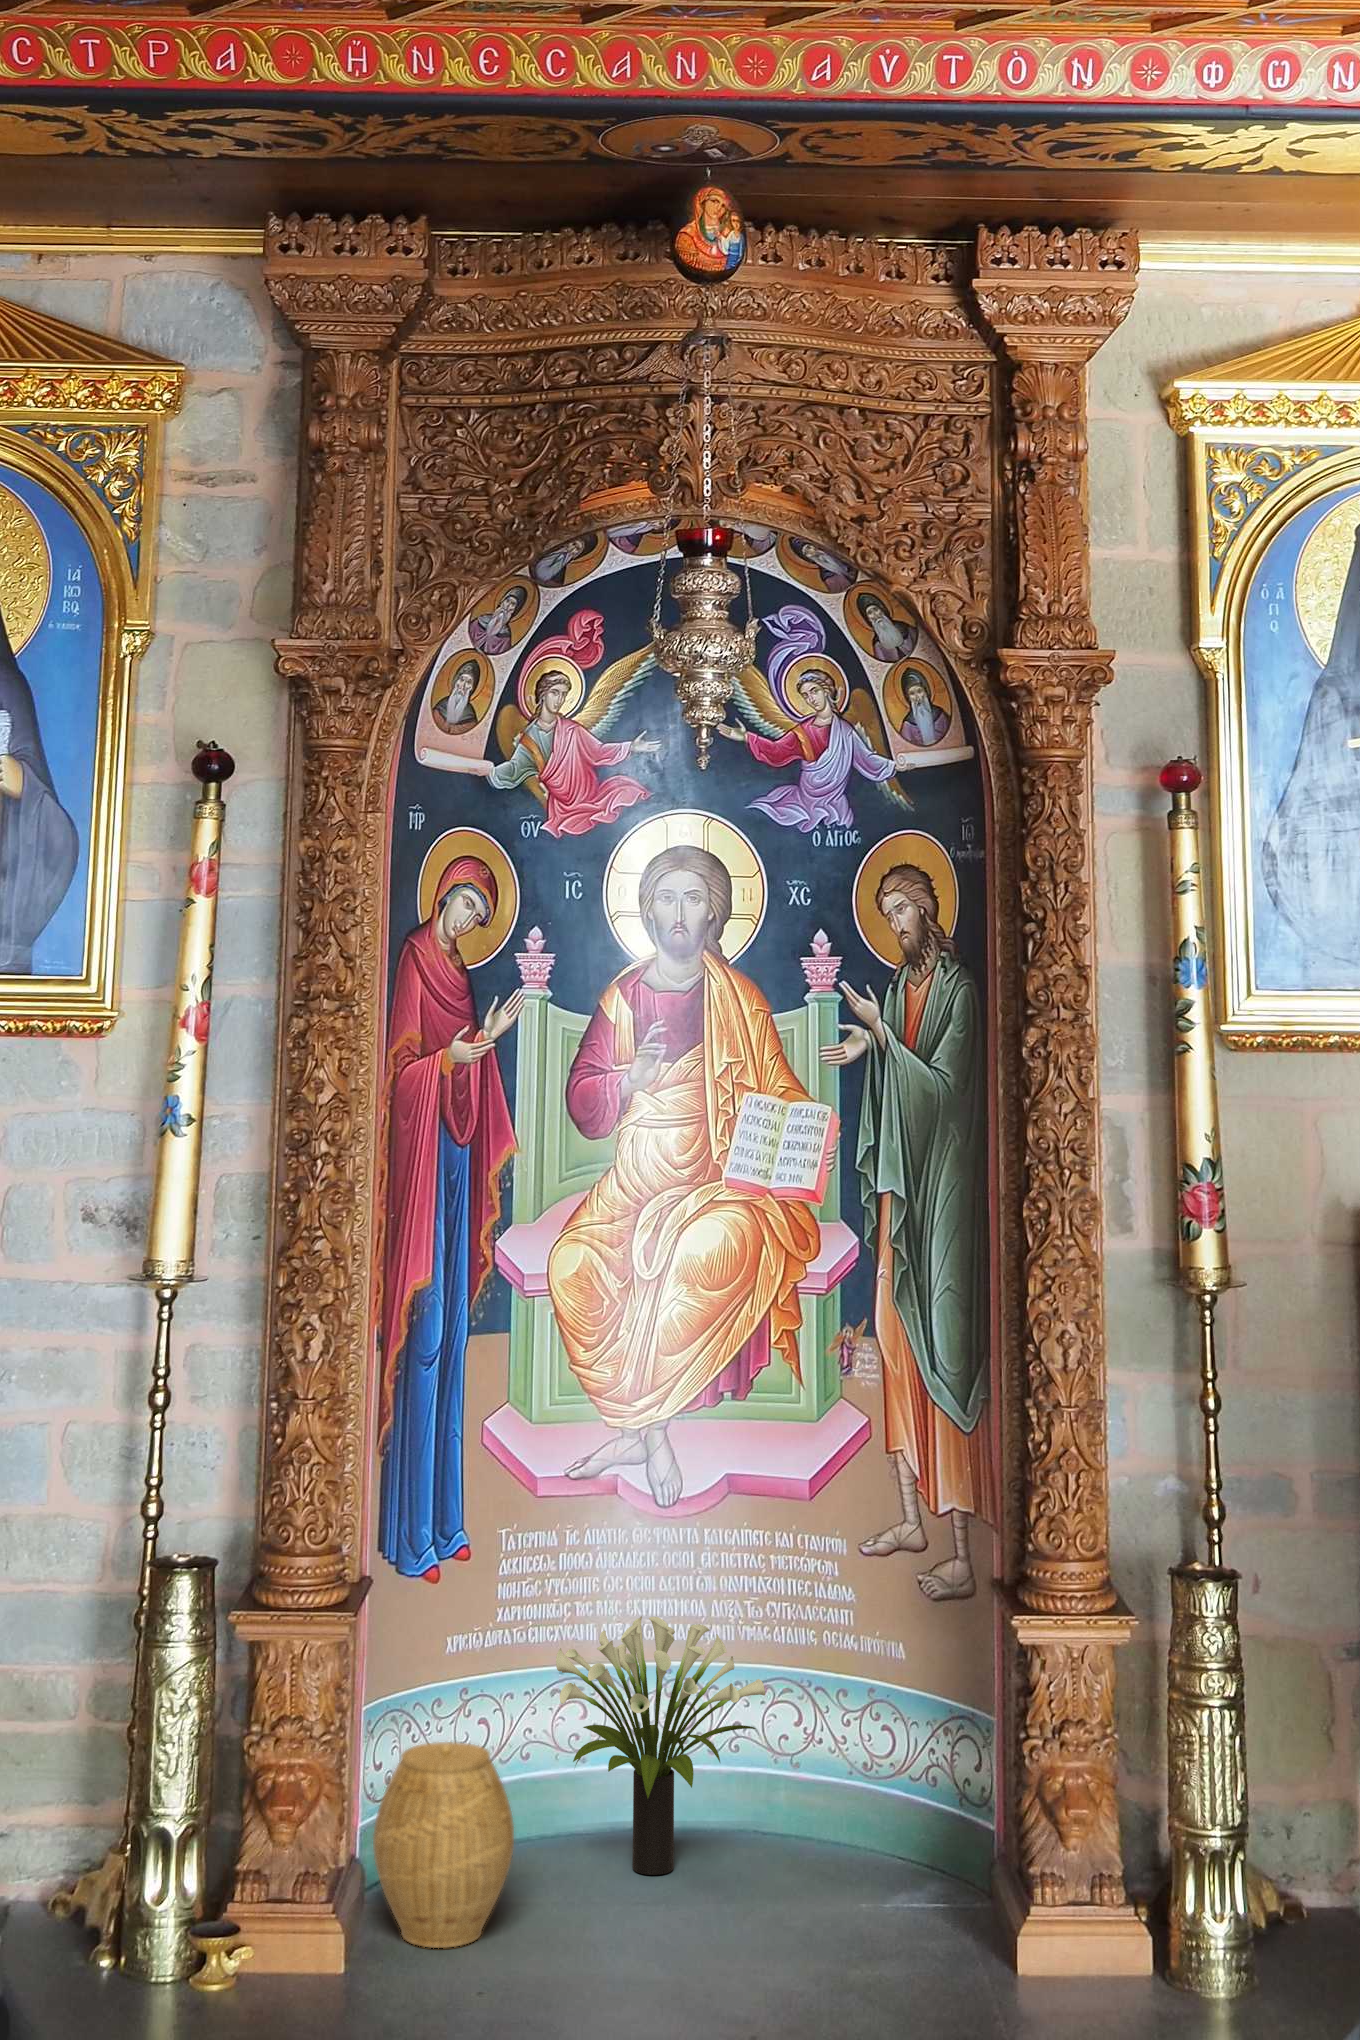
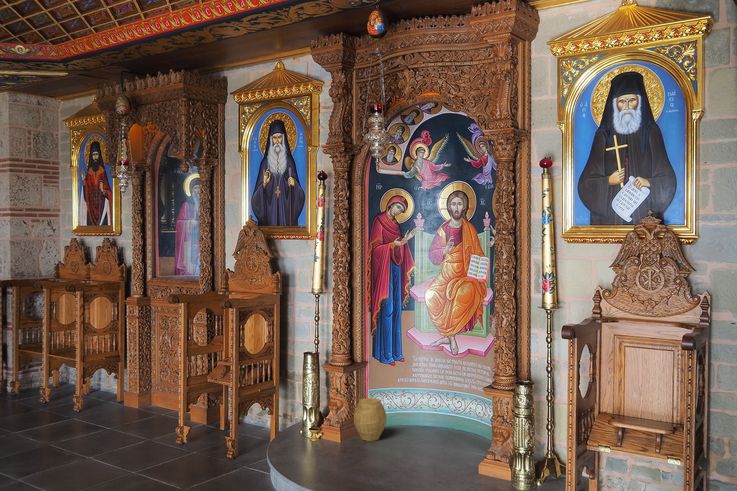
potted plant: present [556,1616,765,1875] -> none [407,379,460,436]

